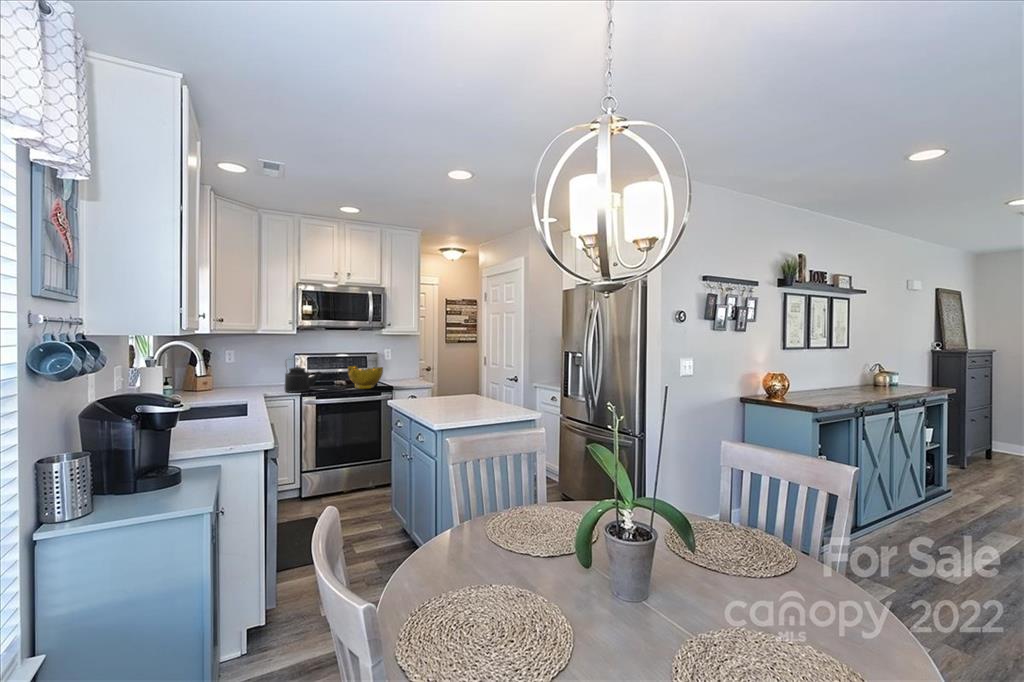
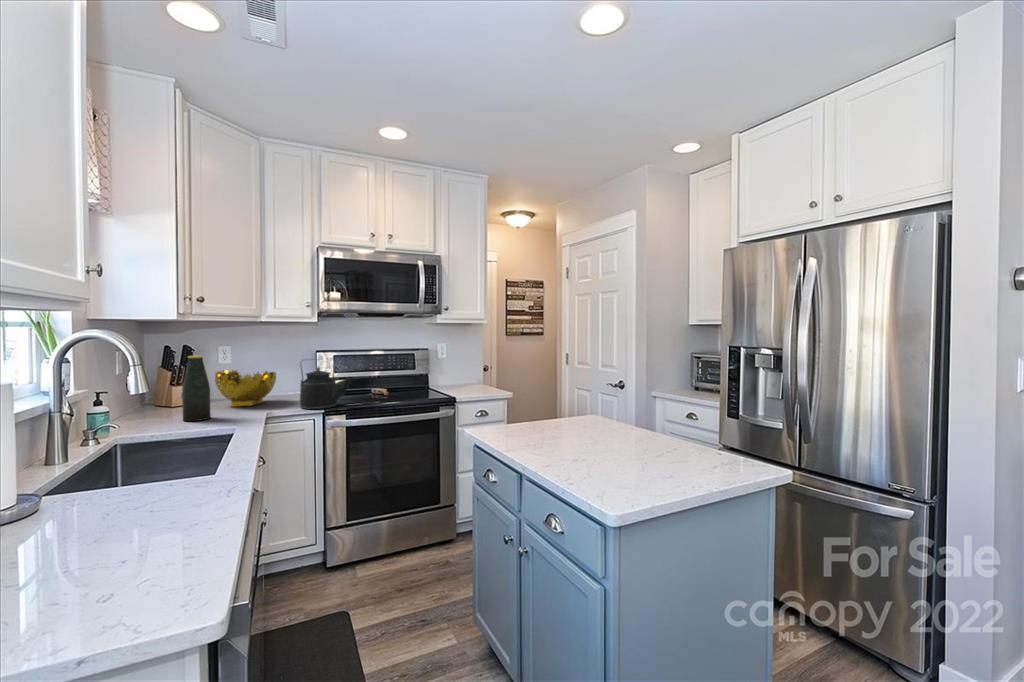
bottle: none [210,356,227,398] -> present [182,356,211,421]
decorative bowl: present [348,366,383,389] -> present [215,370,276,406]

